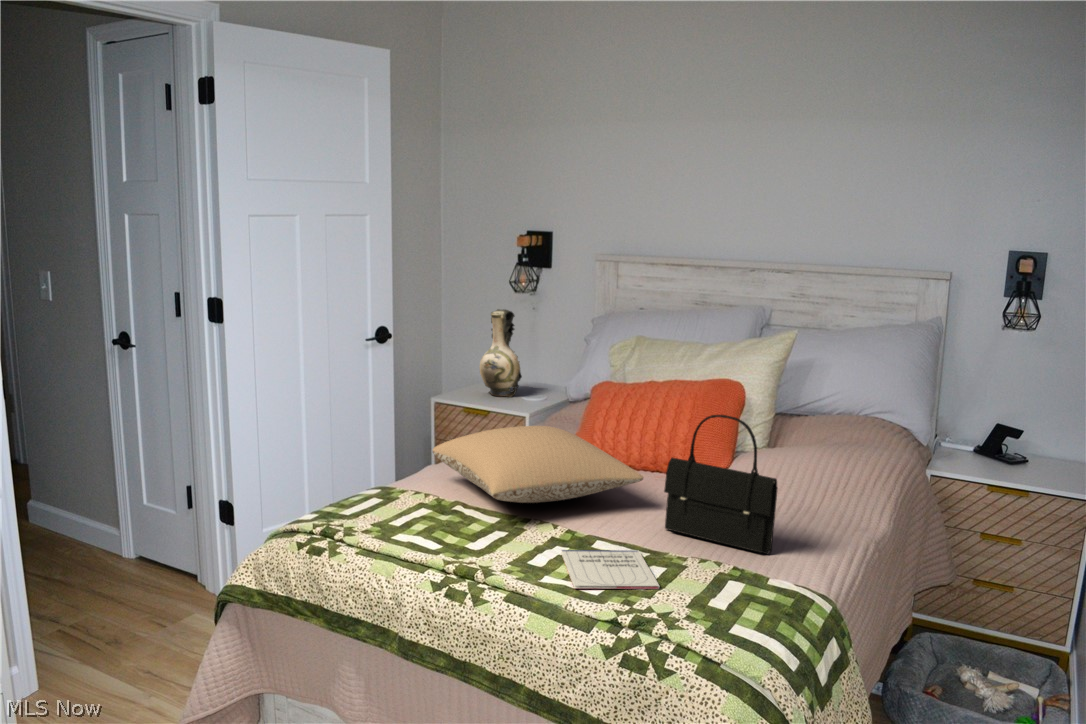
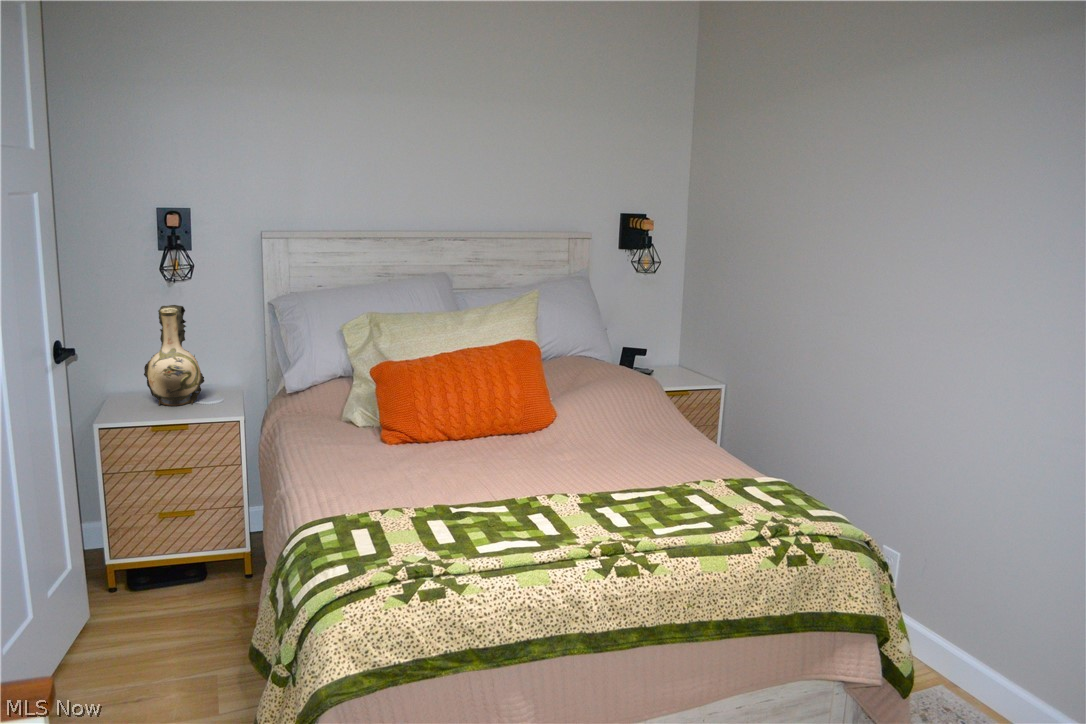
handbag: present [664,415,778,554] -> none [616,362,708,469]
pillow: present [433,426,643,503] -> none [380,410,574,486]
notebook: present [562,550,659,589] -> none [619,488,721,528]

